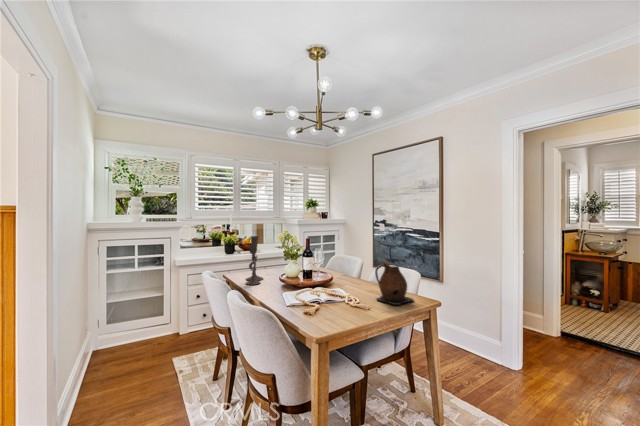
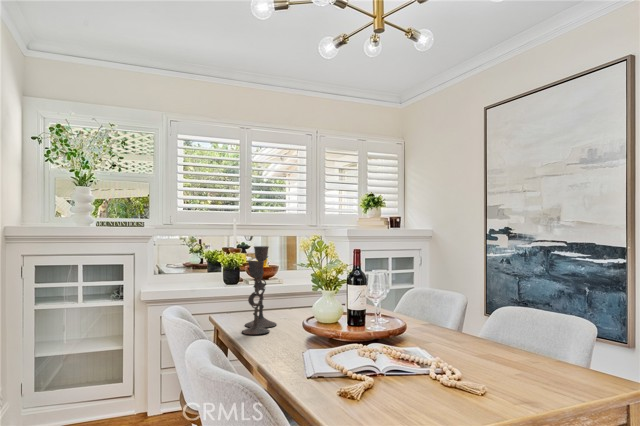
ceramic pitcher: present [375,260,413,305] -> none [493,290,583,387]

